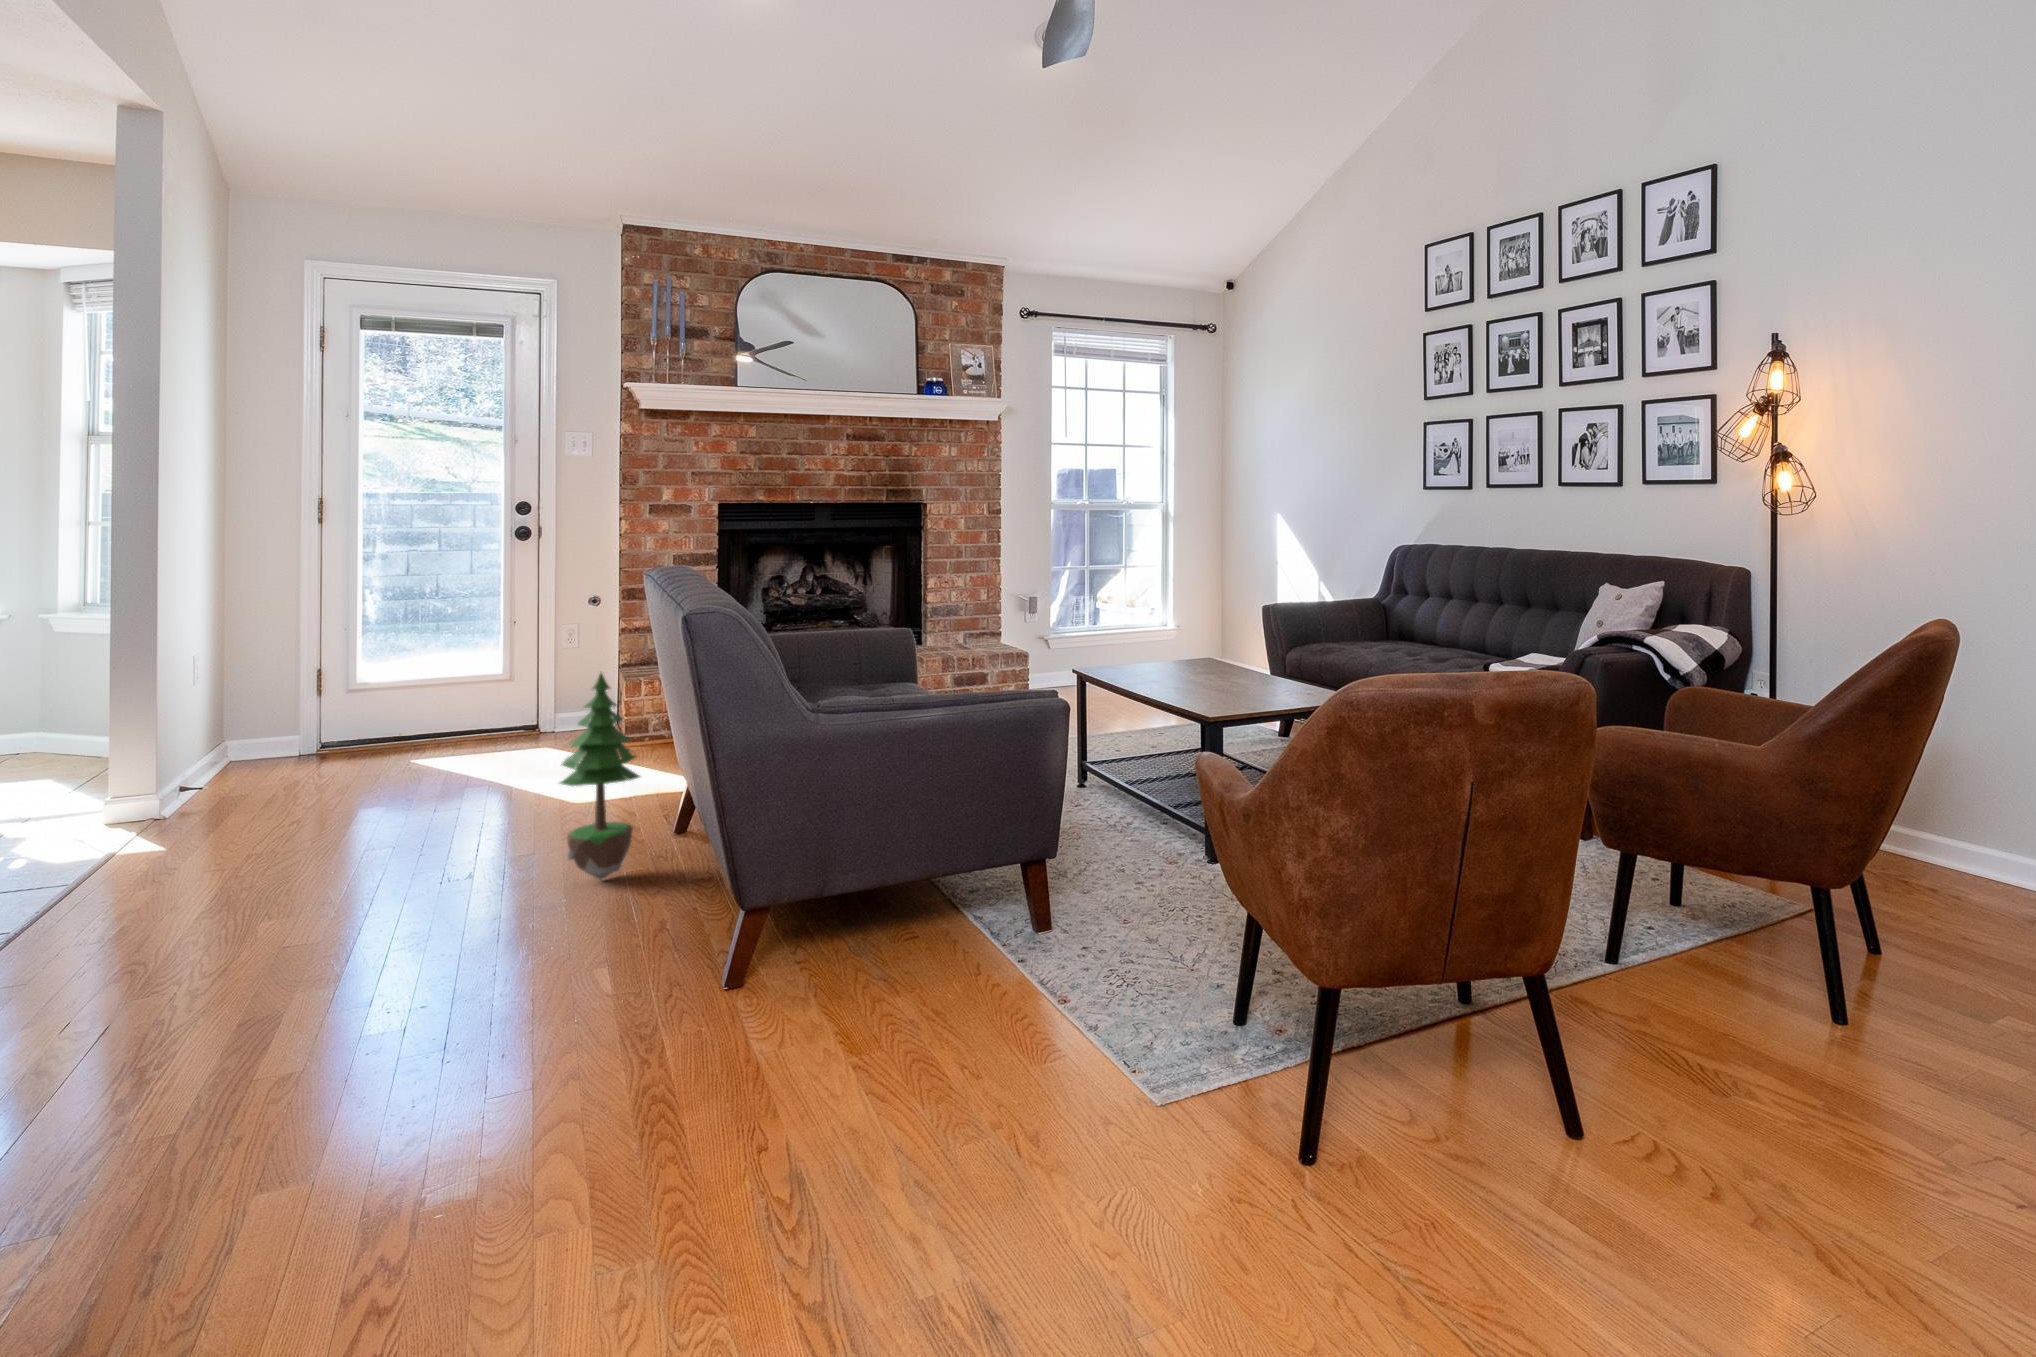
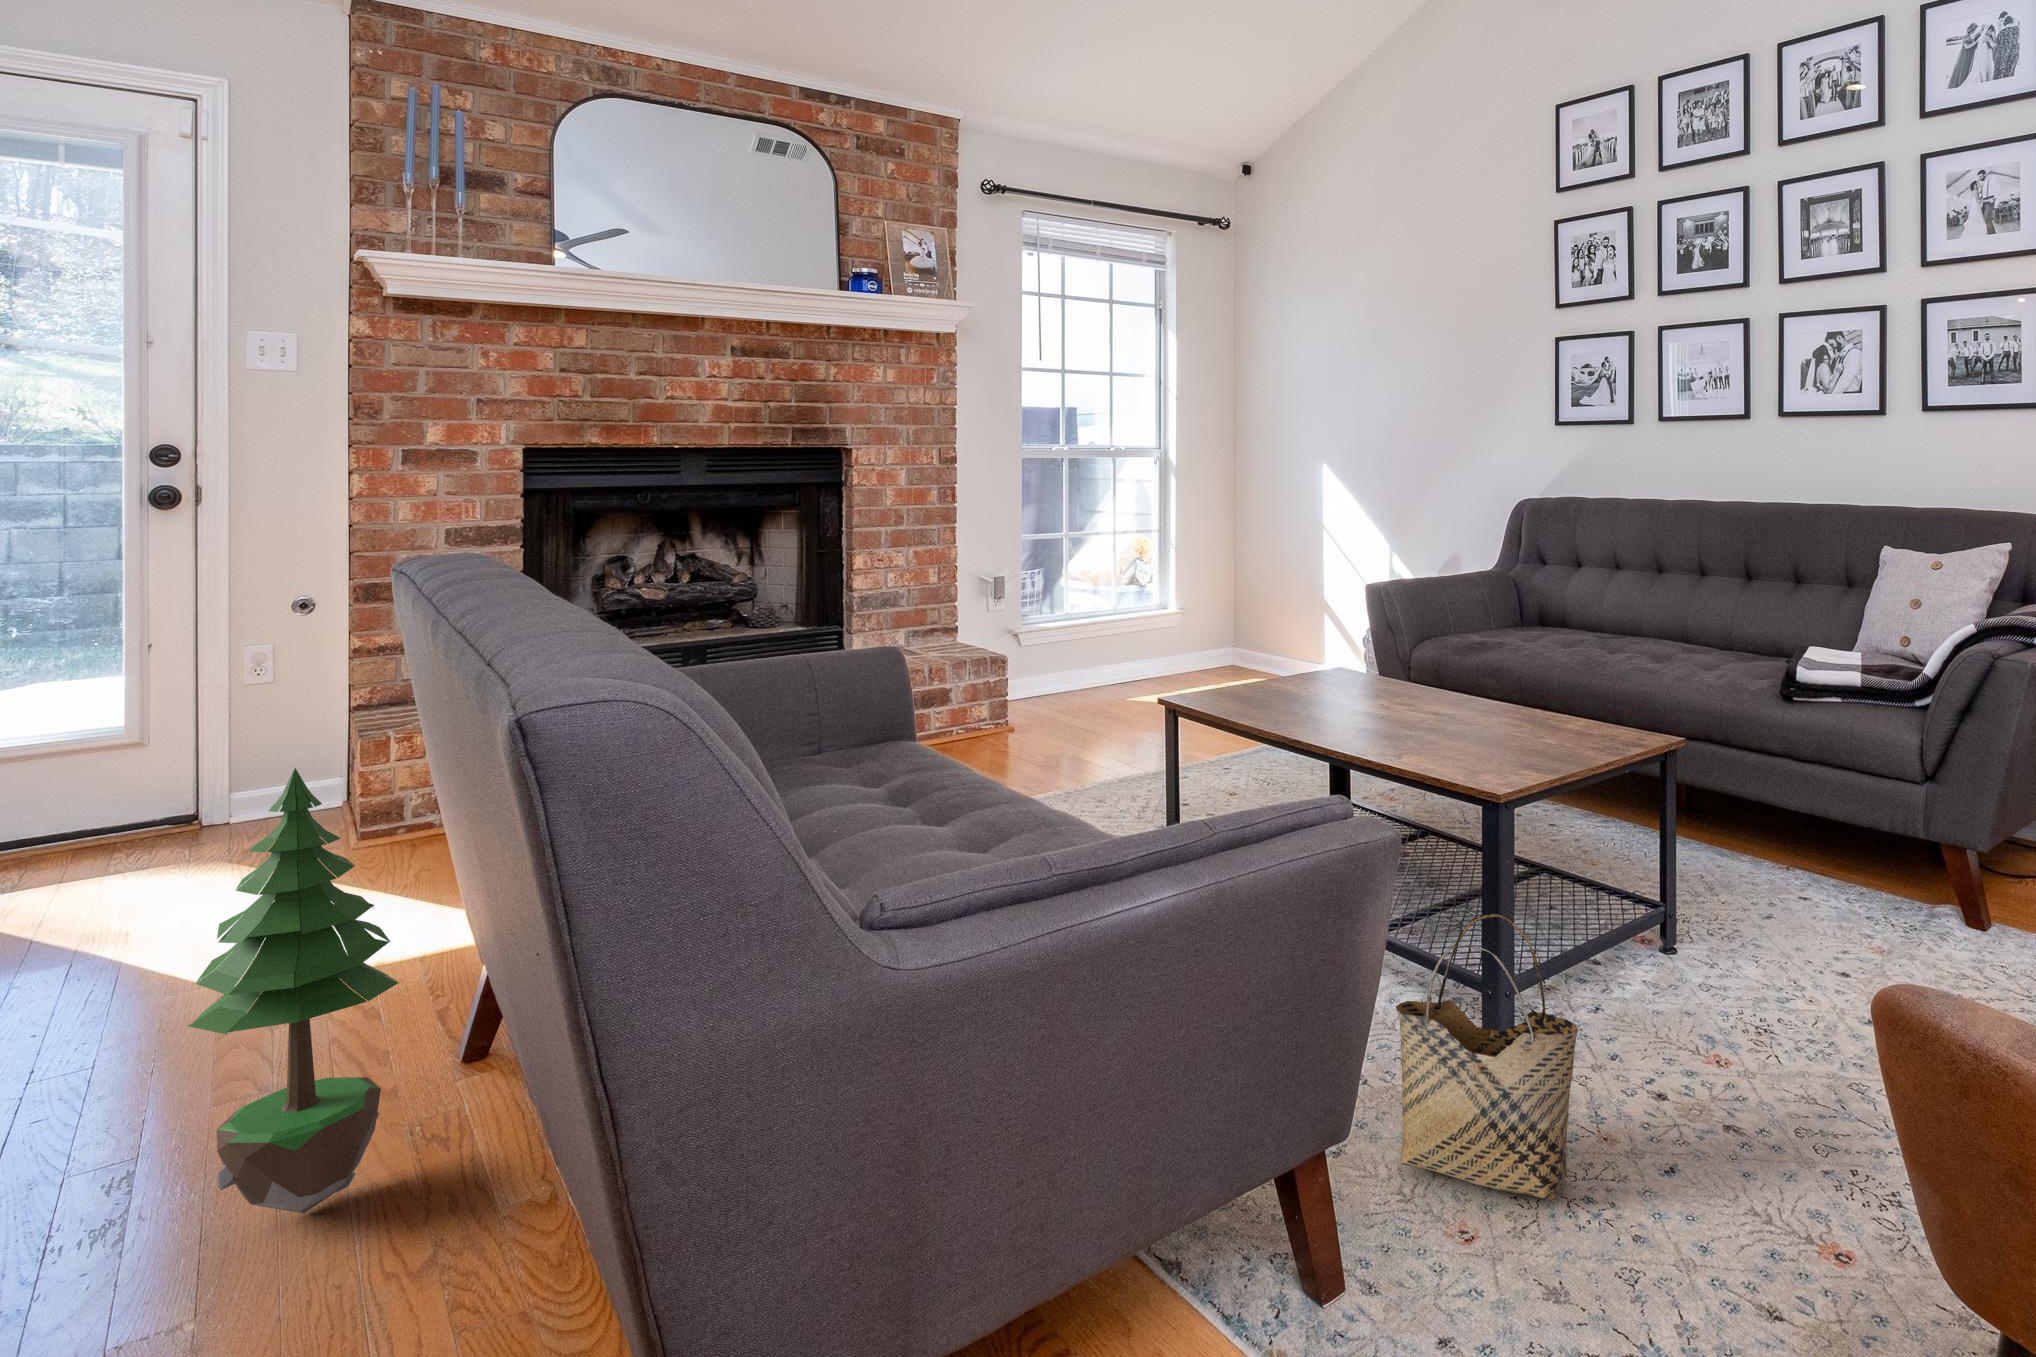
woven basket: none [1105,776,1194,918] -> present [1396,913,1578,1200]

